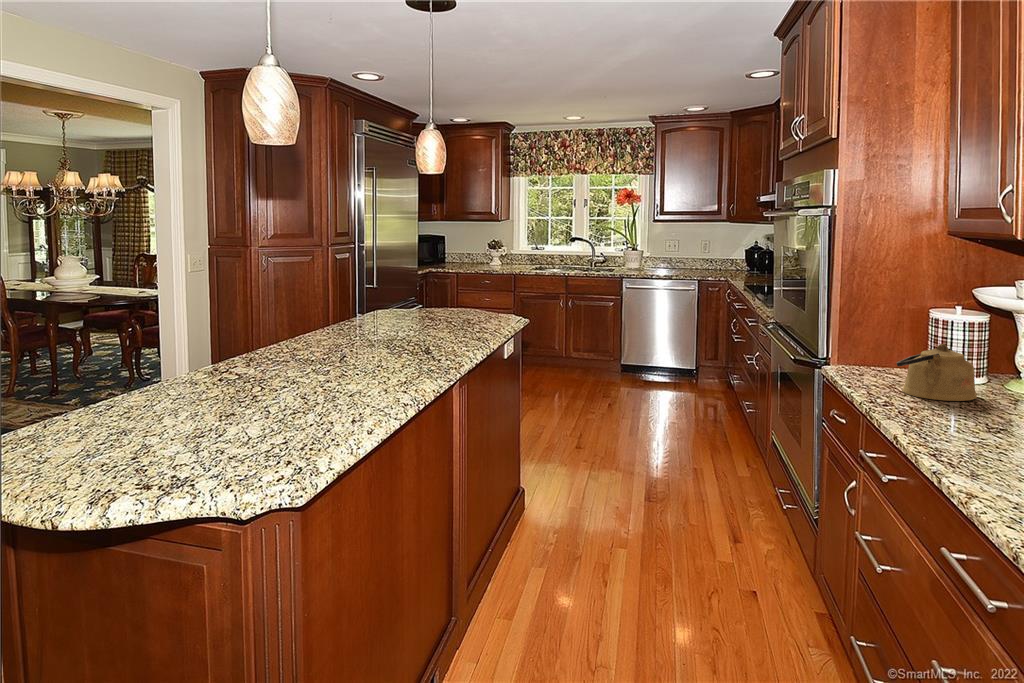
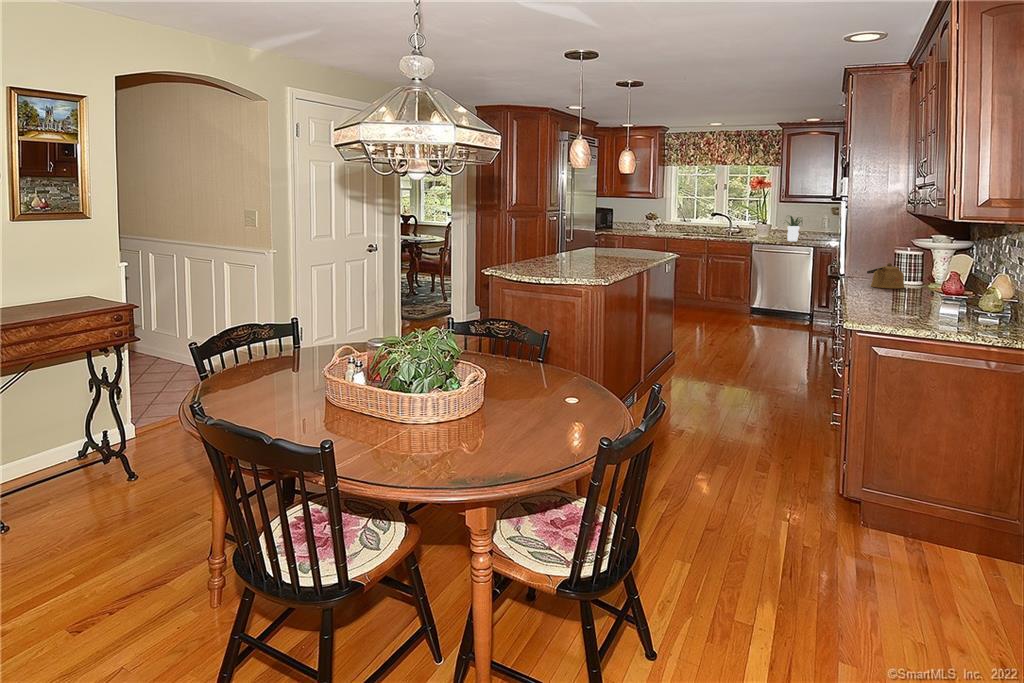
potted plant: none [658,239,699,273] -> present [784,215,802,241]

